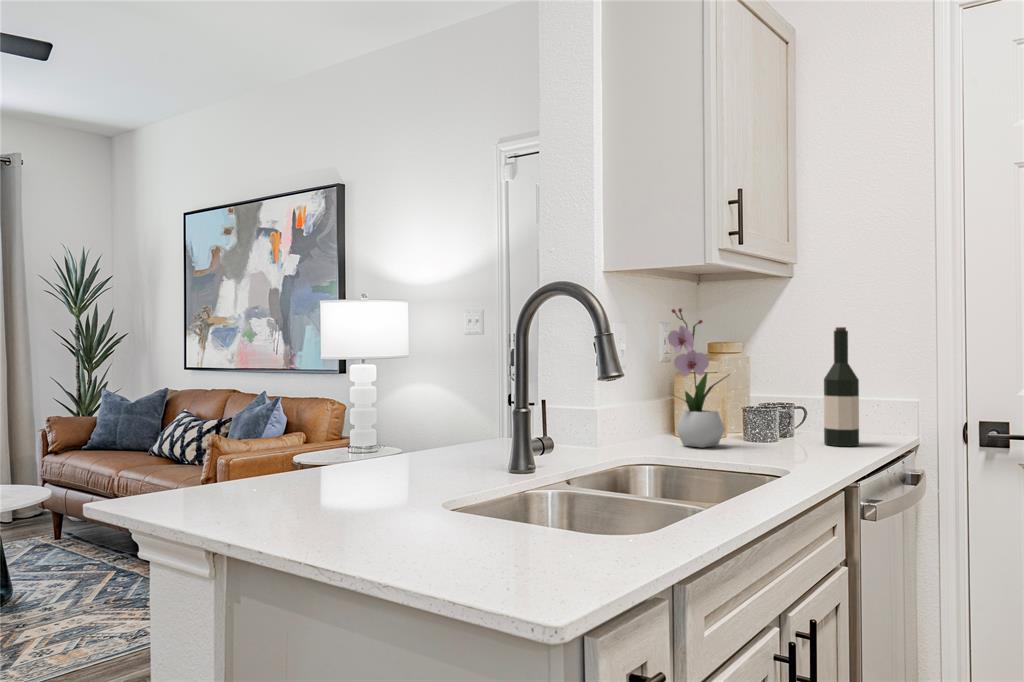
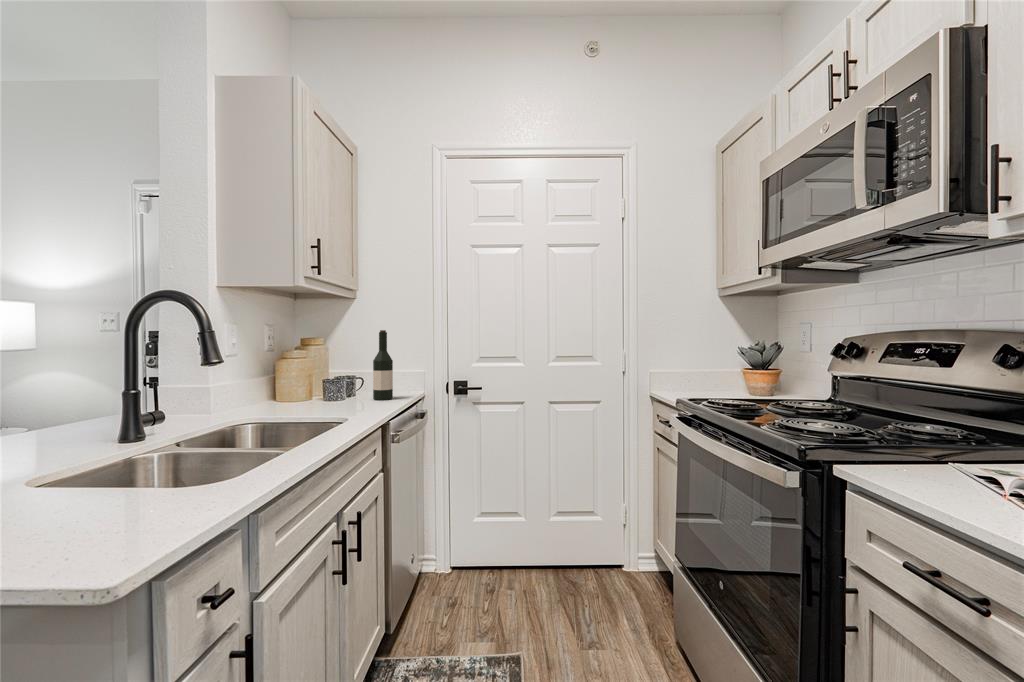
flower arrangement: present [668,308,729,448] -> none [269,315,314,408]

